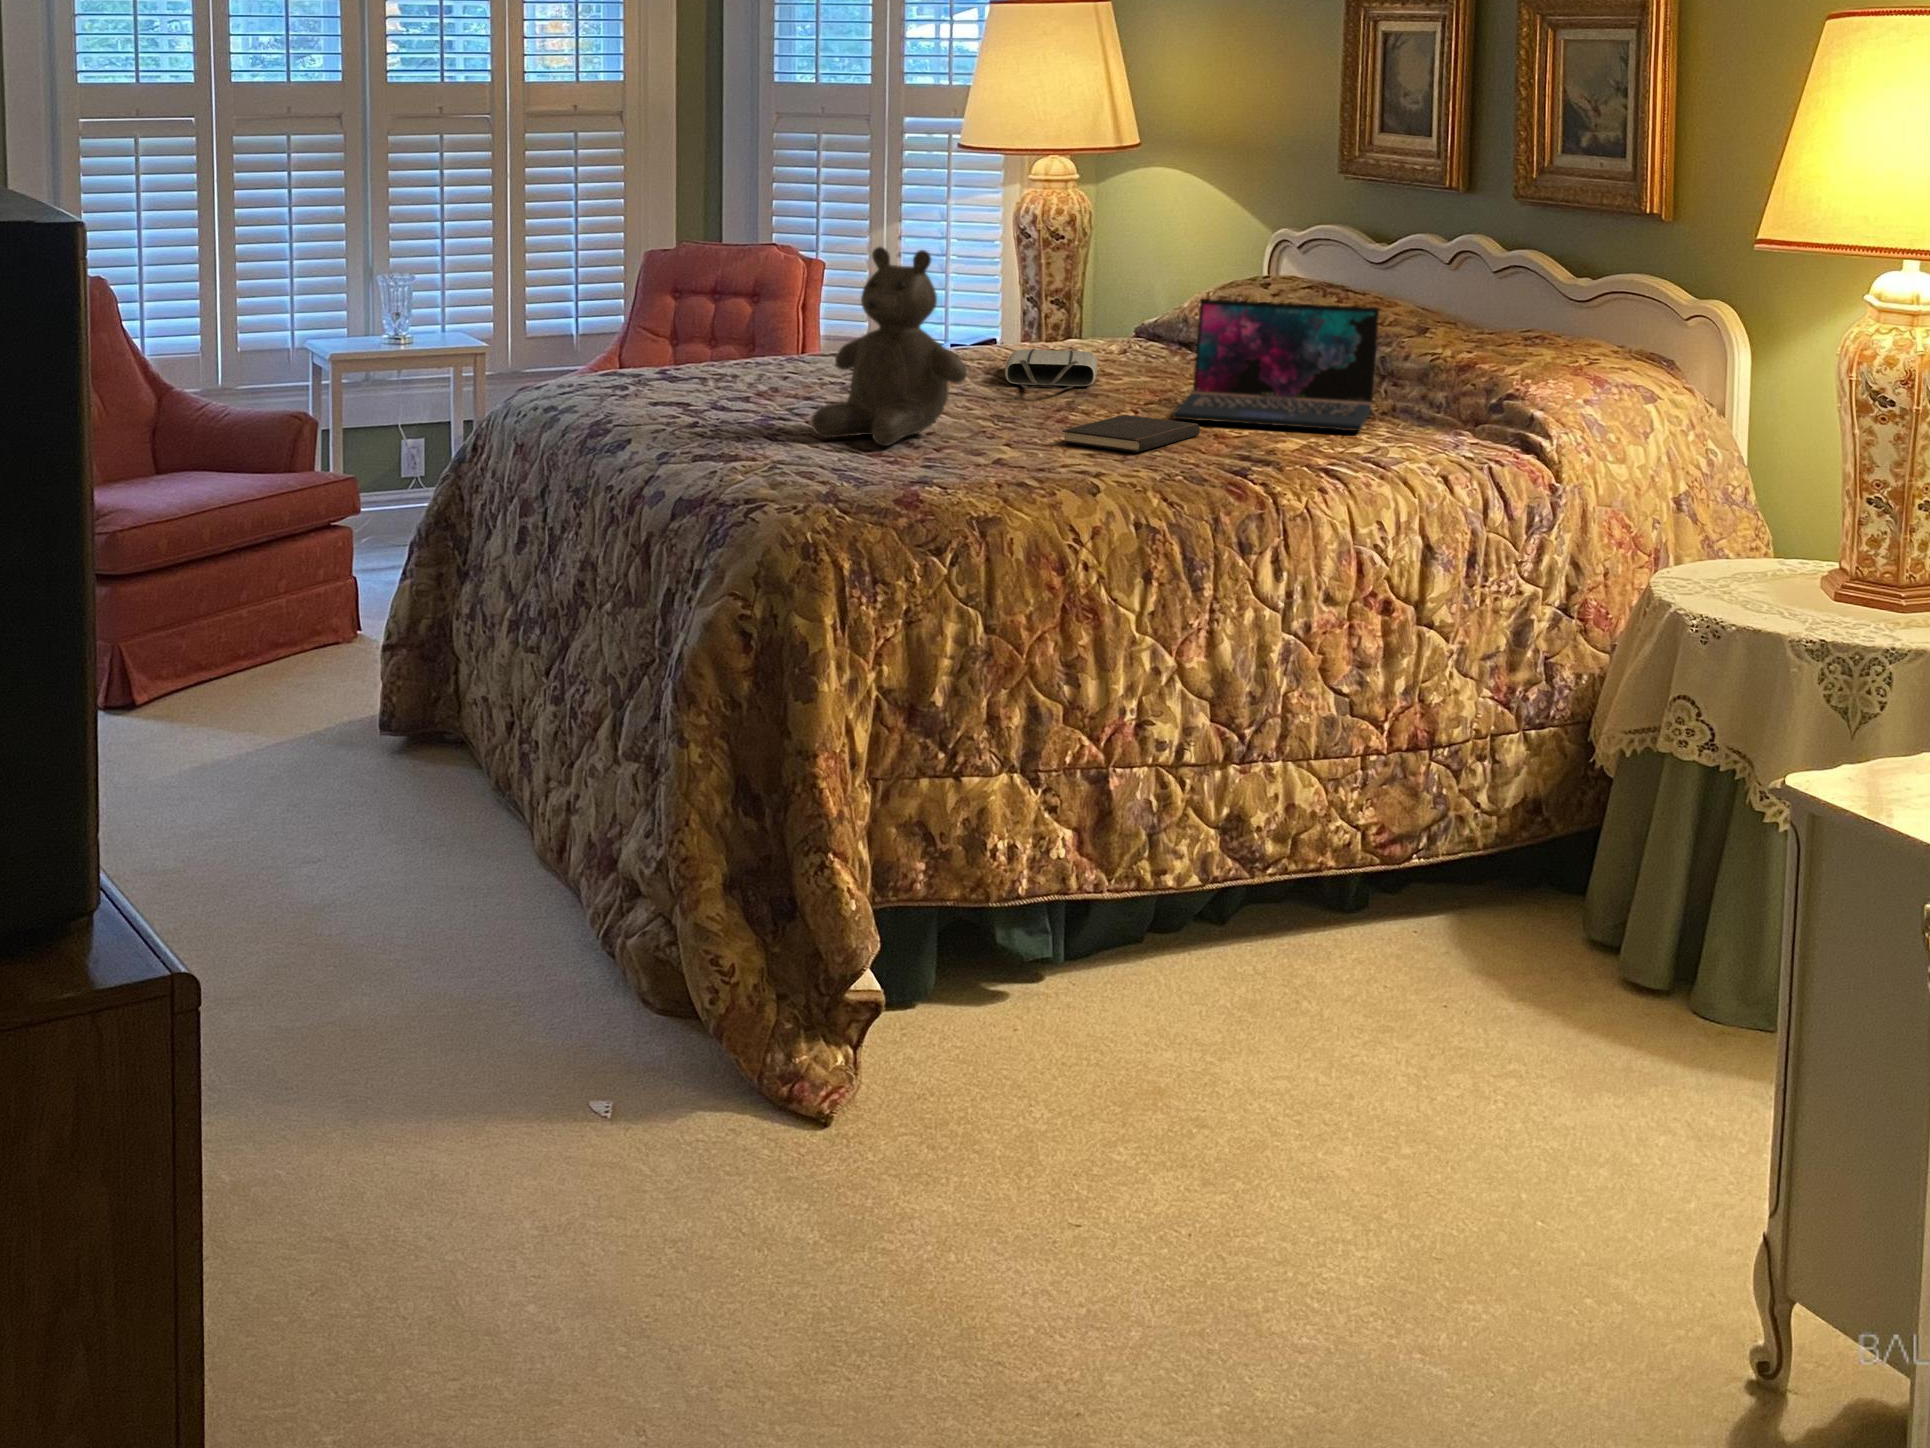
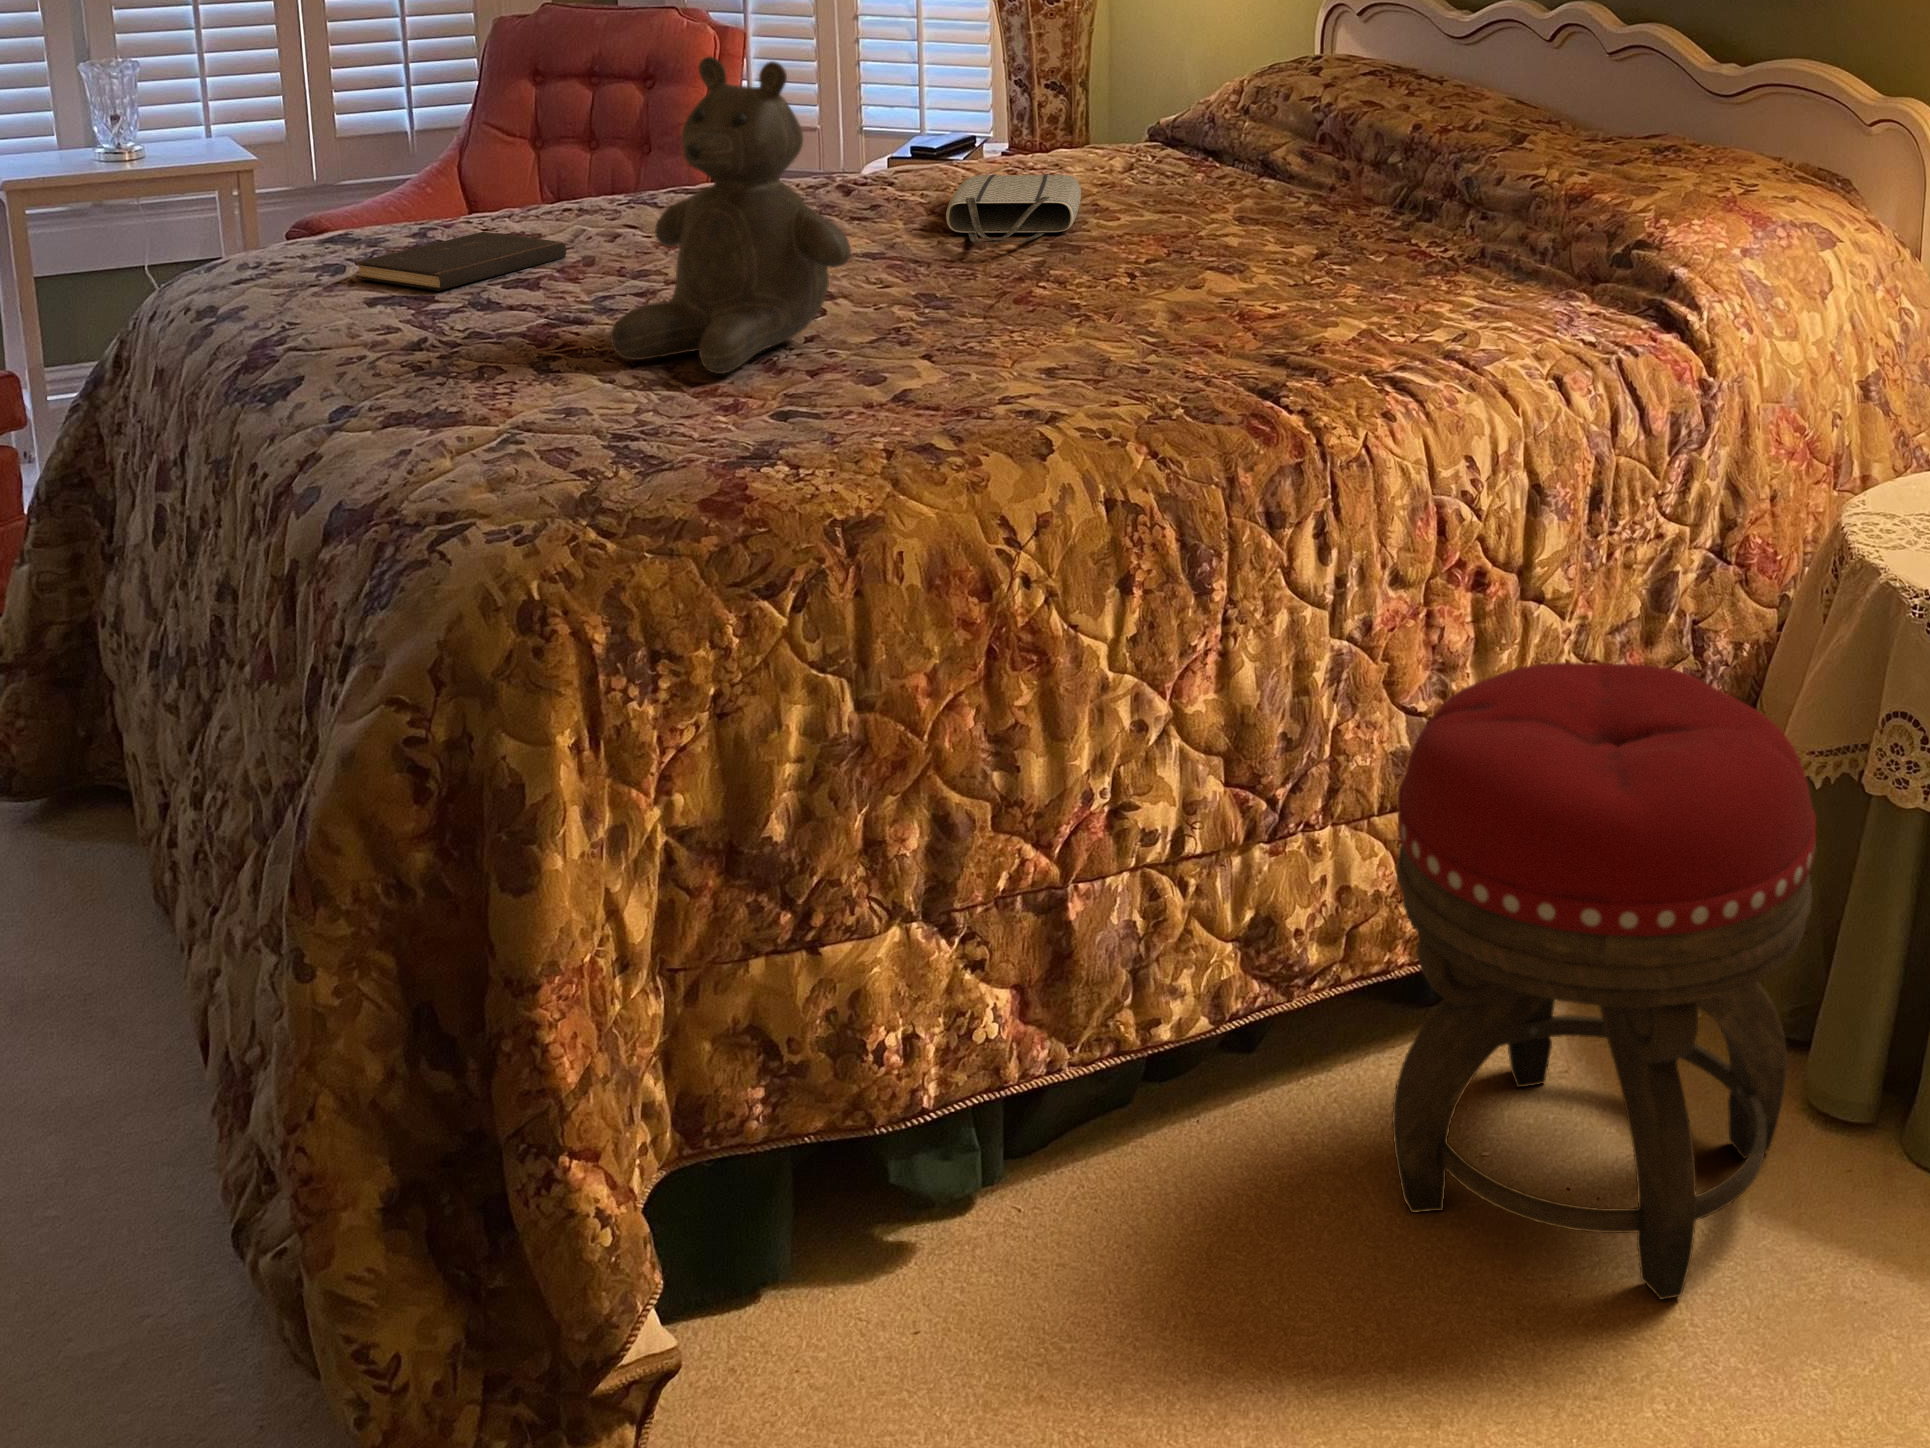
laptop: present [1173,299,1379,431] -> none [1173,108,1460,303]
hardcover book: present [1062,415,1200,452] -> present [355,232,566,291]
footstool: none [1321,657,1618,1066] -> present [1392,662,1816,1300]

